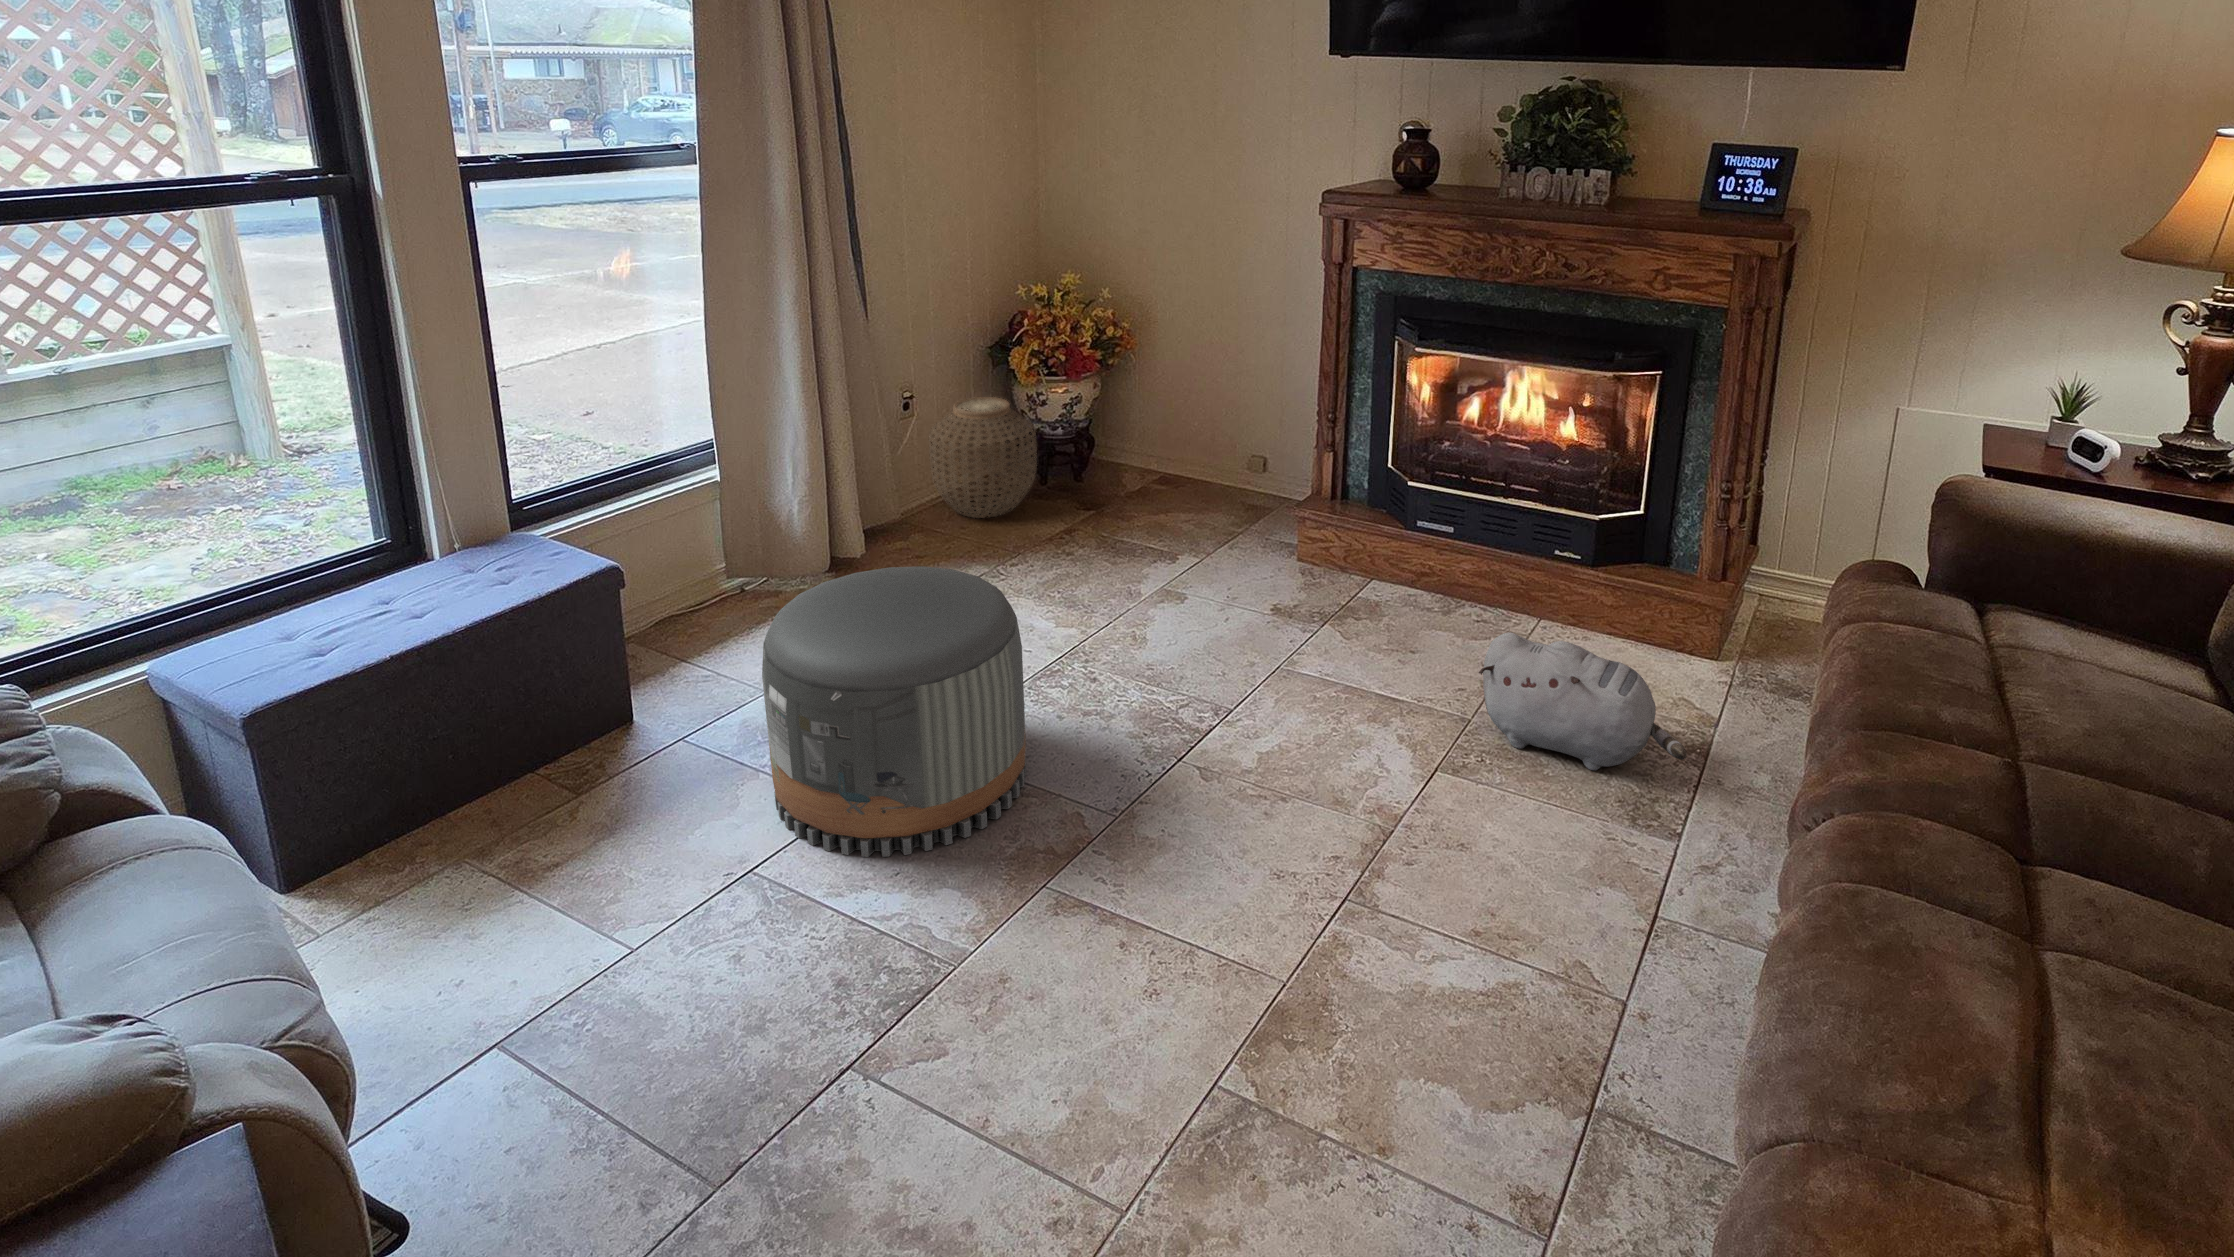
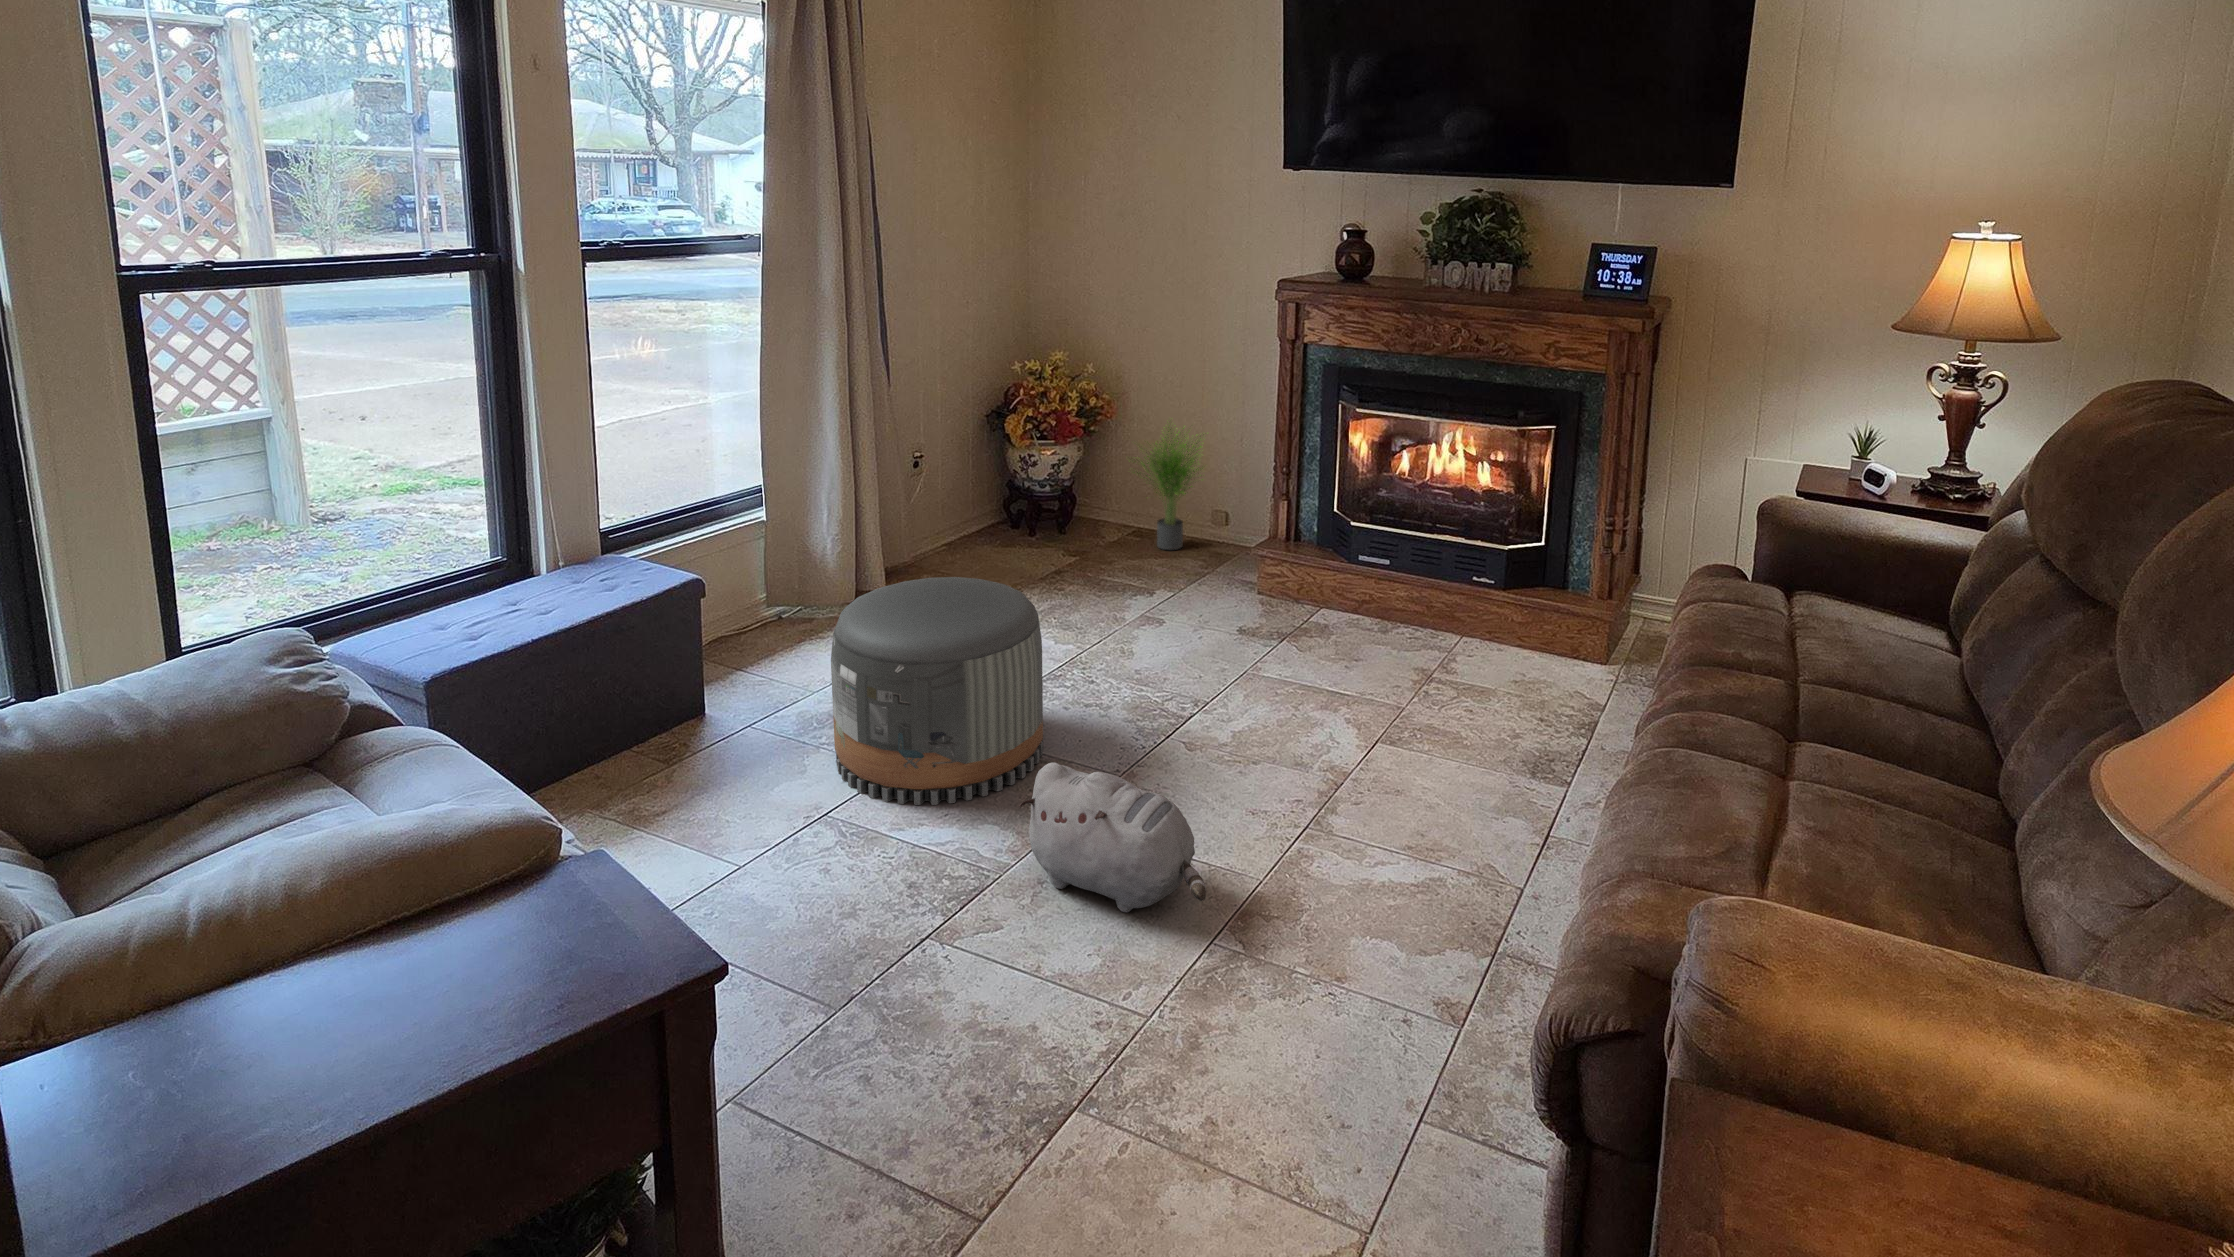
potted plant: none [1143,350,1242,504] -> present [1137,425,1203,550]
woven basket: present [929,397,1037,518] -> none [939,456,1032,561]
plush toy: present [1479,632,1687,770] -> present [1018,762,1206,912]

